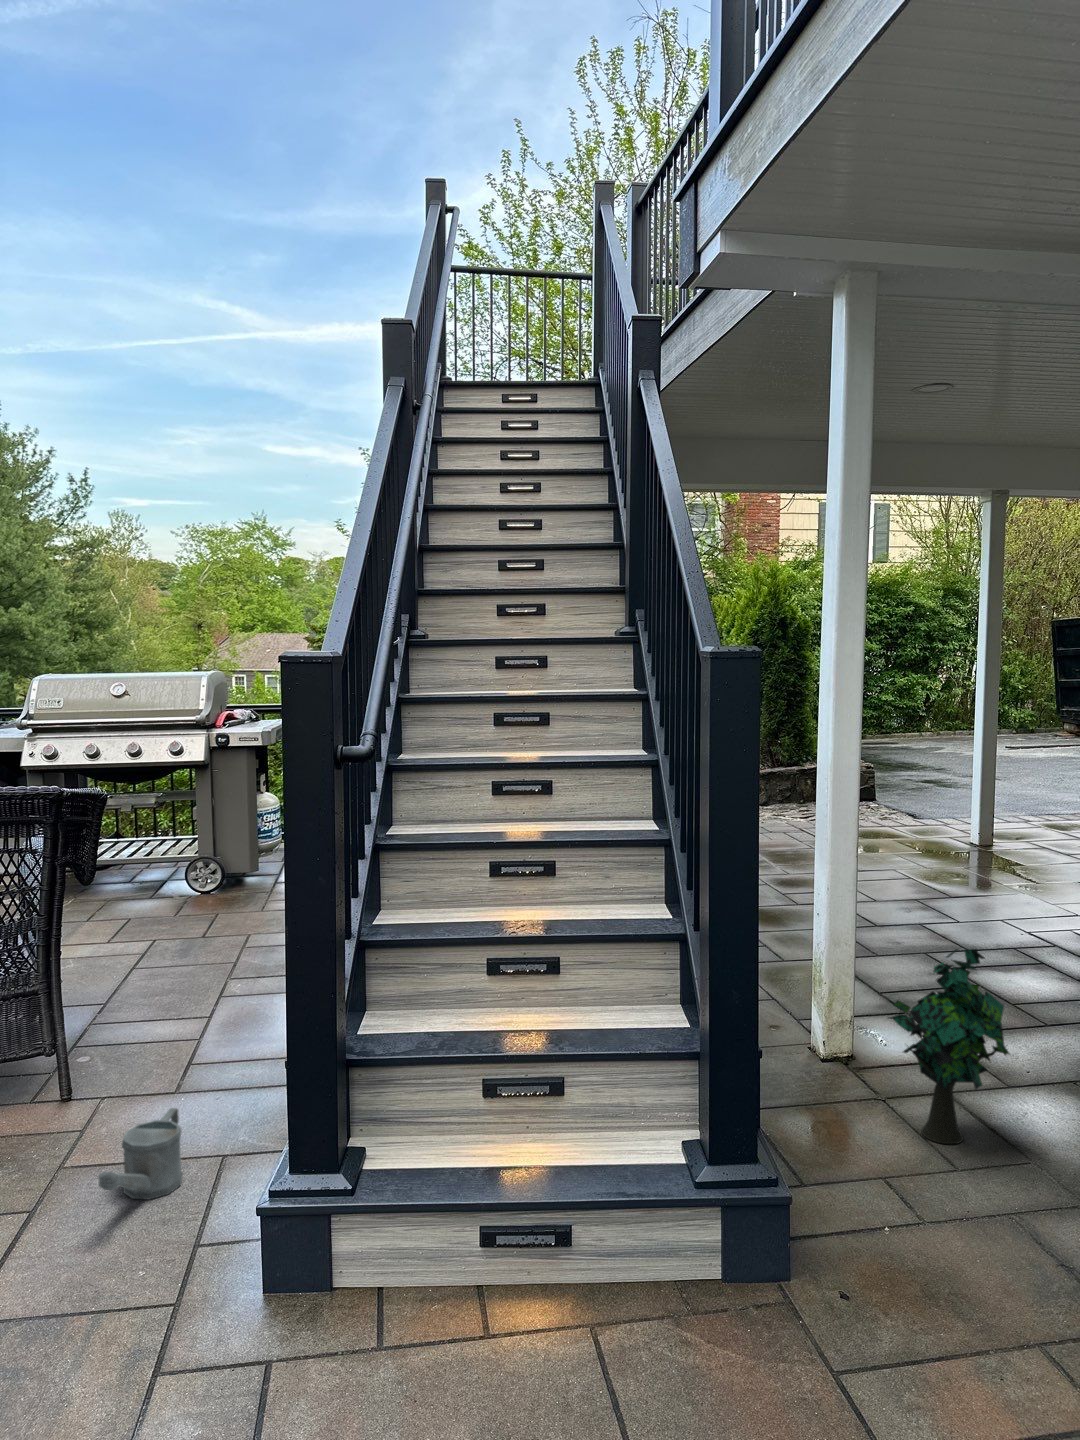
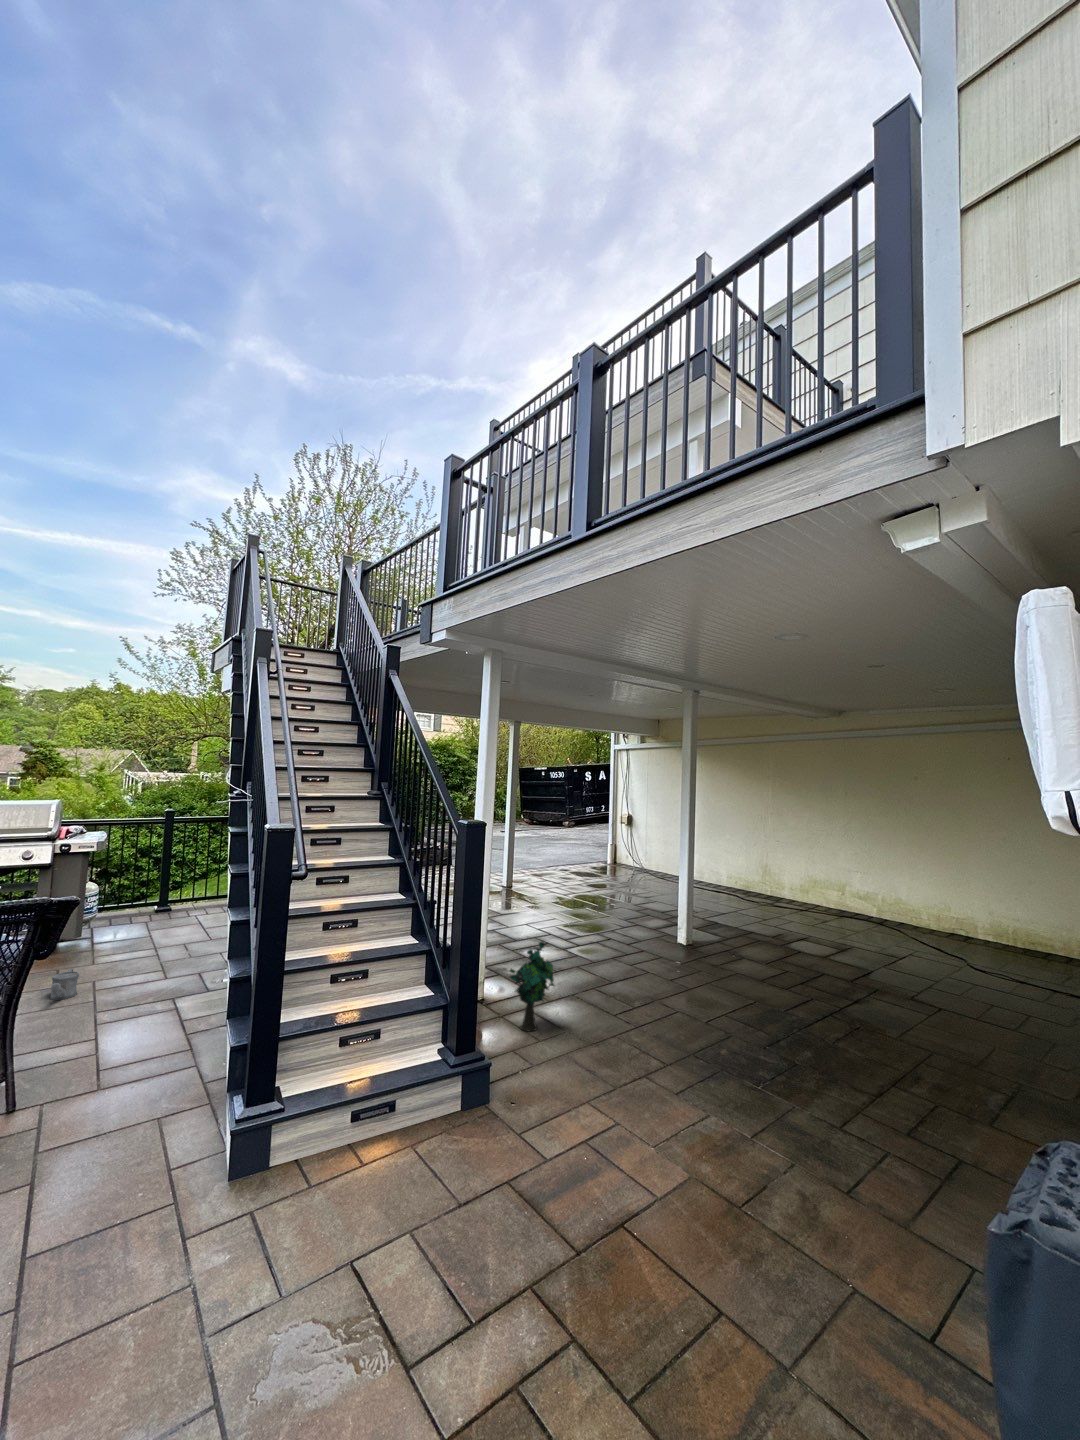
watering can: present [98,1108,183,1200] -> present [50,968,79,1000]

